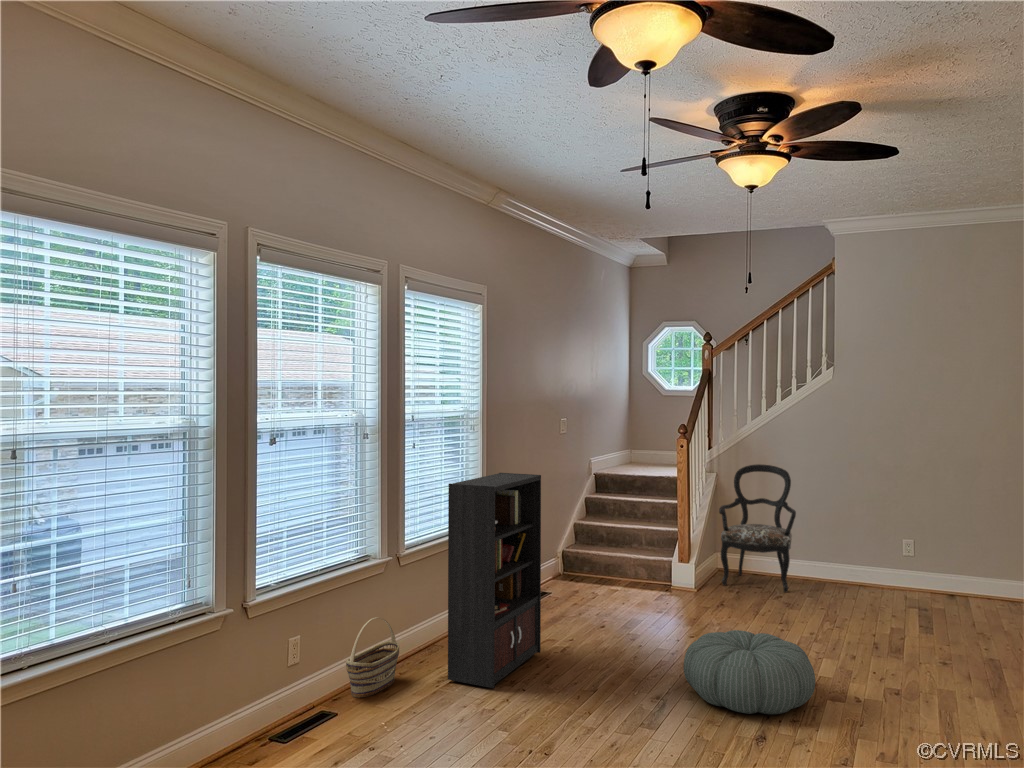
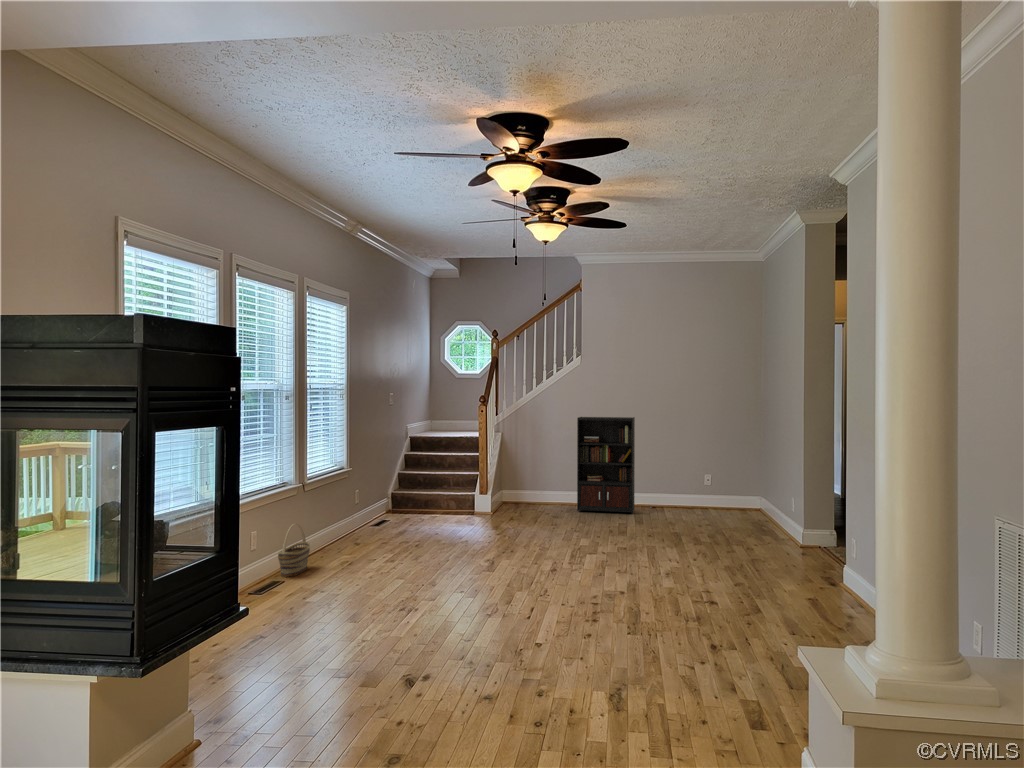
armchair: present [719,464,796,592] -> none [506,425,558,511]
bookcase: present [448,473,541,688] -> present [577,417,652,513]
pouf: present [684,630,815,714] -> none [501,519,579,563]

